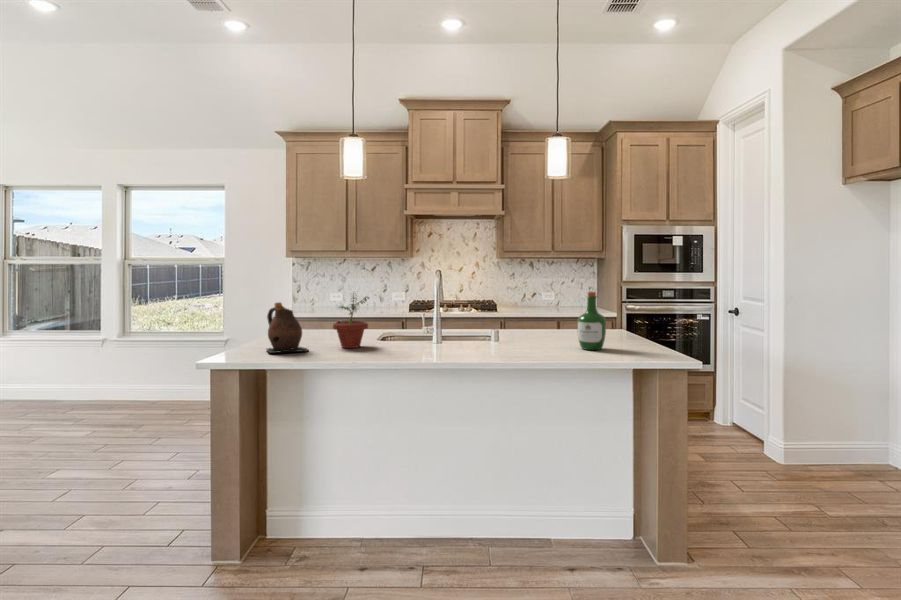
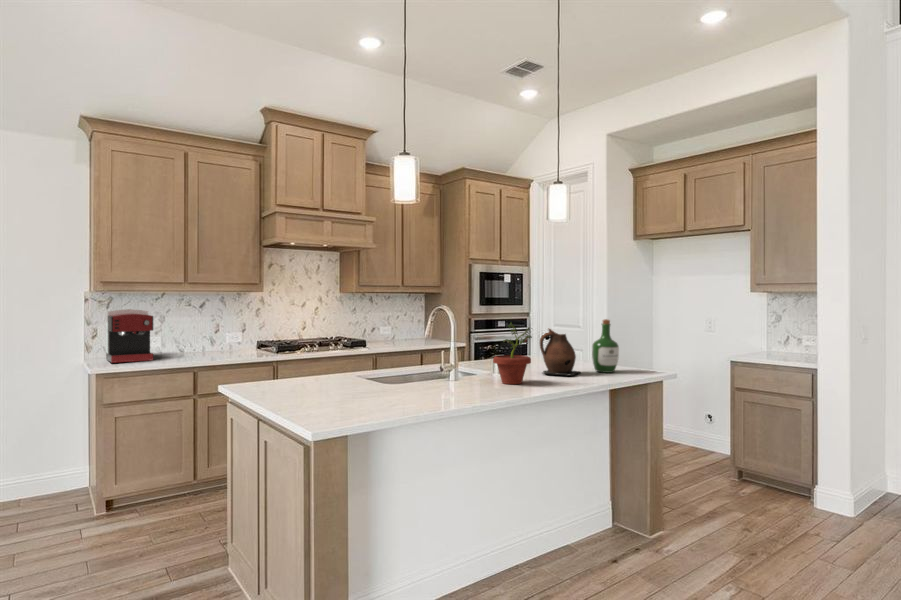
coffee maker: none [296,272,330,311] -> present [106,309,153,363]
potted plant: present [333,296,369,348] -> present [493,323,532,384]
ceramic pitcher: present [267,302,308,353] -> present [540,329,580,376]

